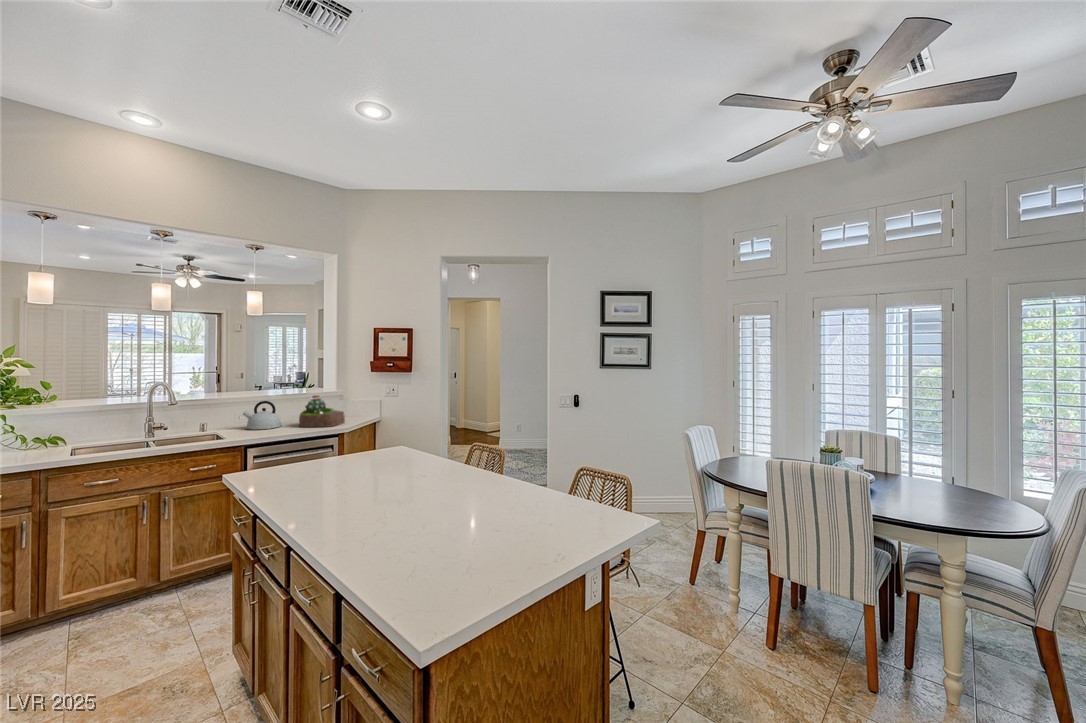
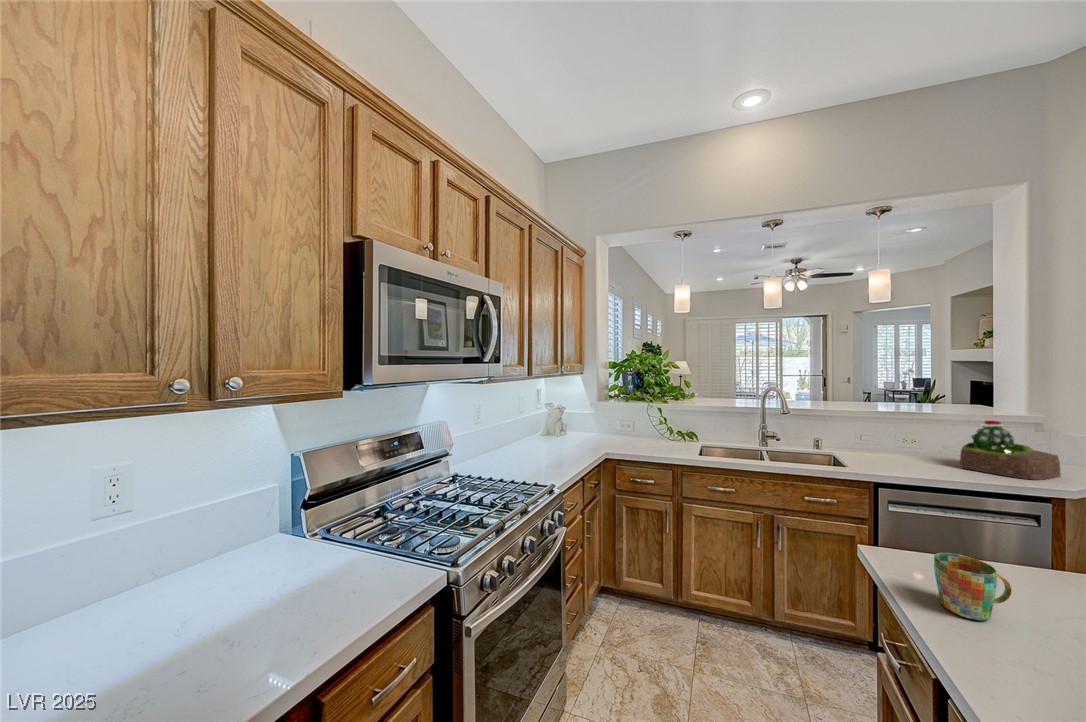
kettle: present [243,401,282,430] -> none [866,420,927,461]
mug: none [256,457,288,485] -> present [934,553,1011,621]

